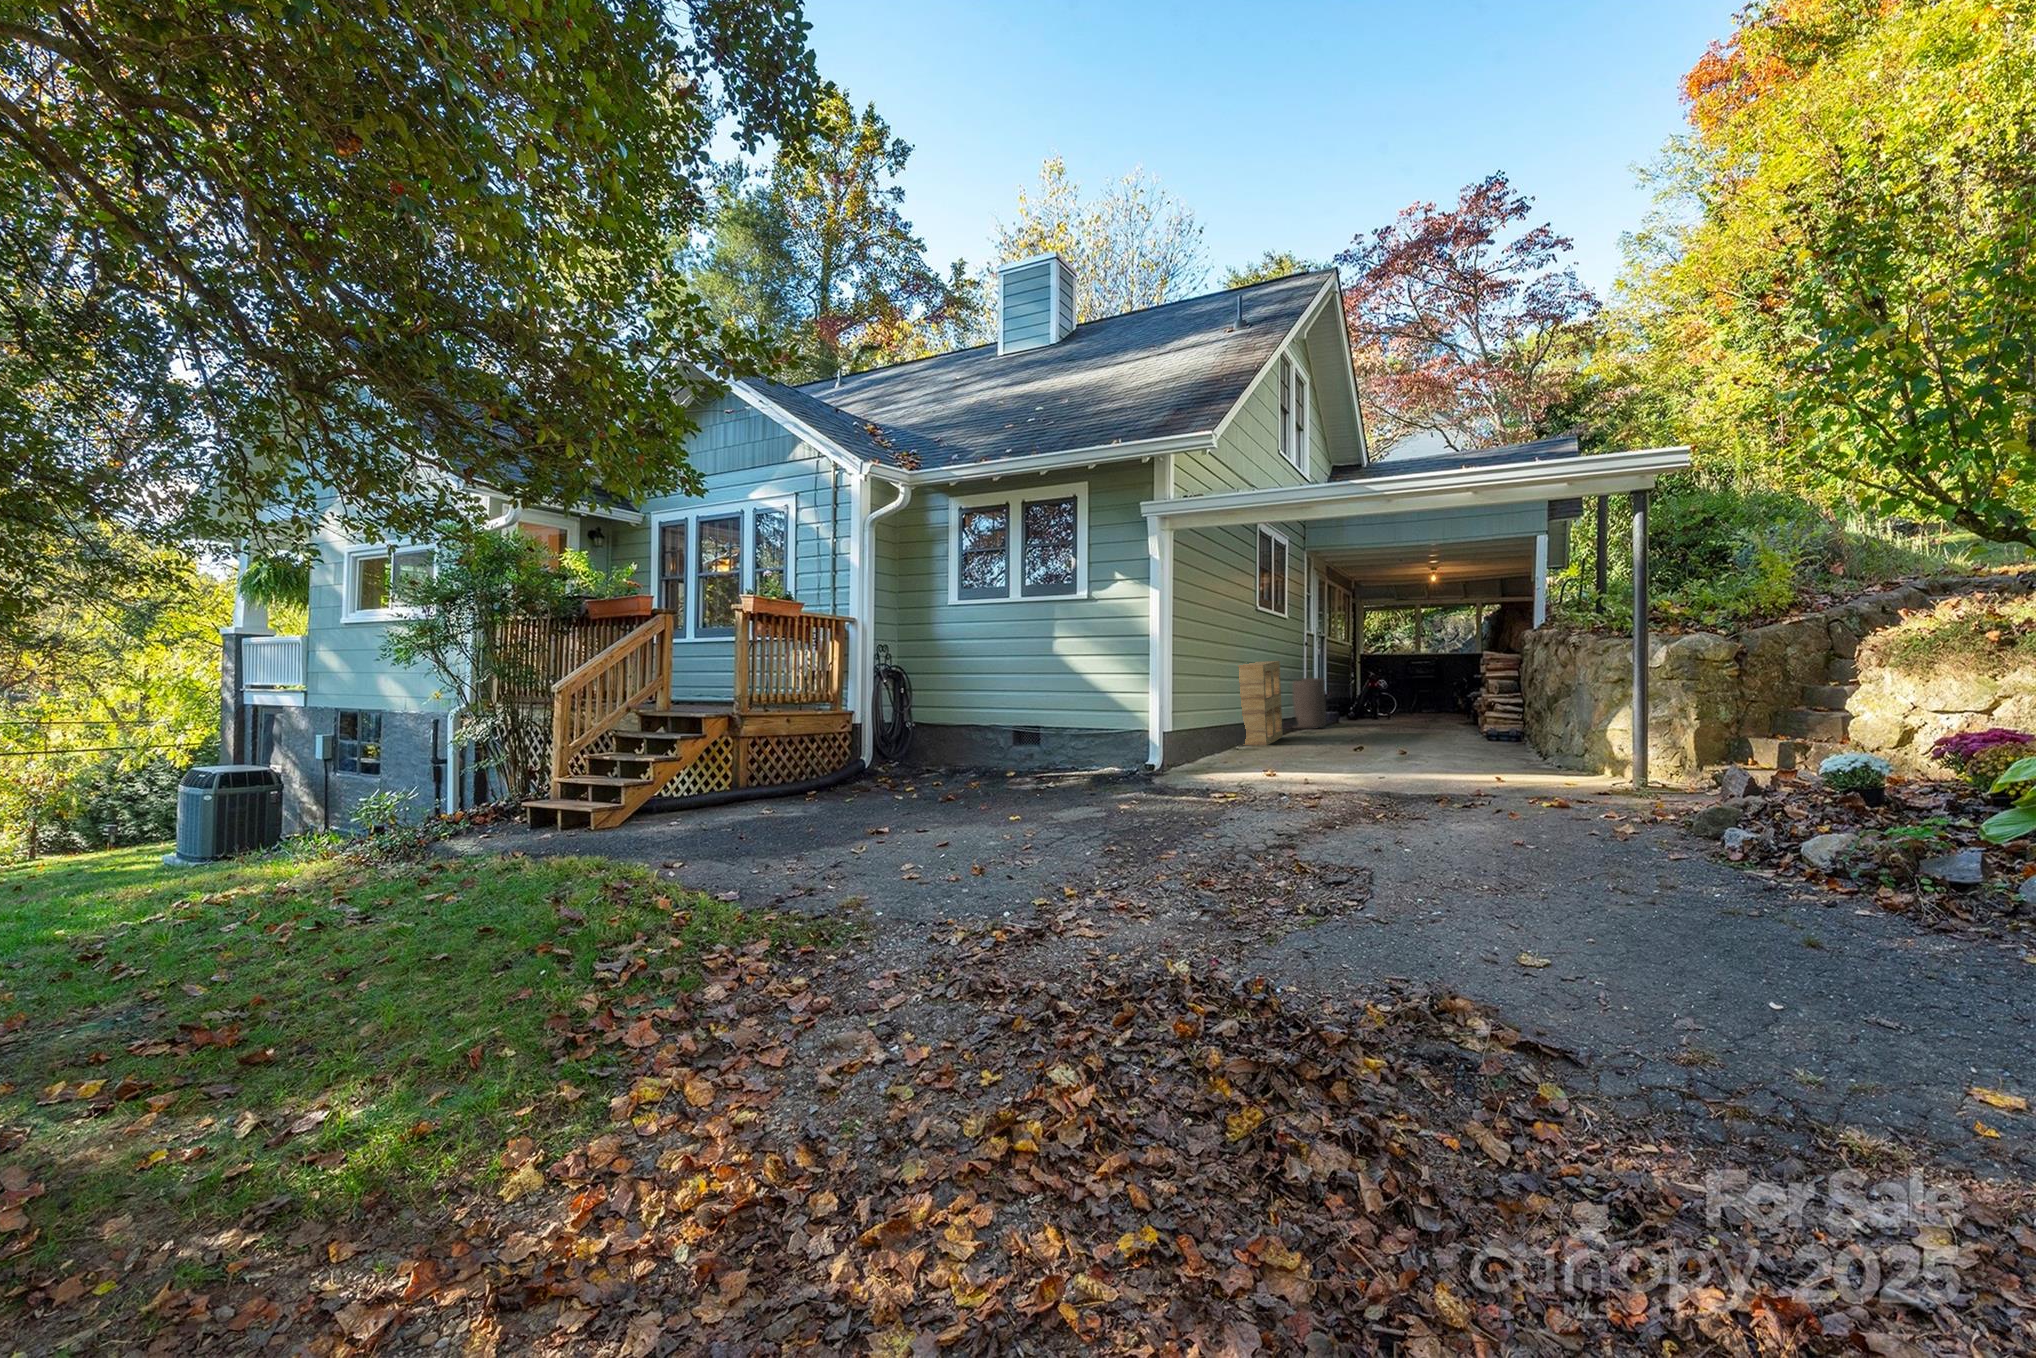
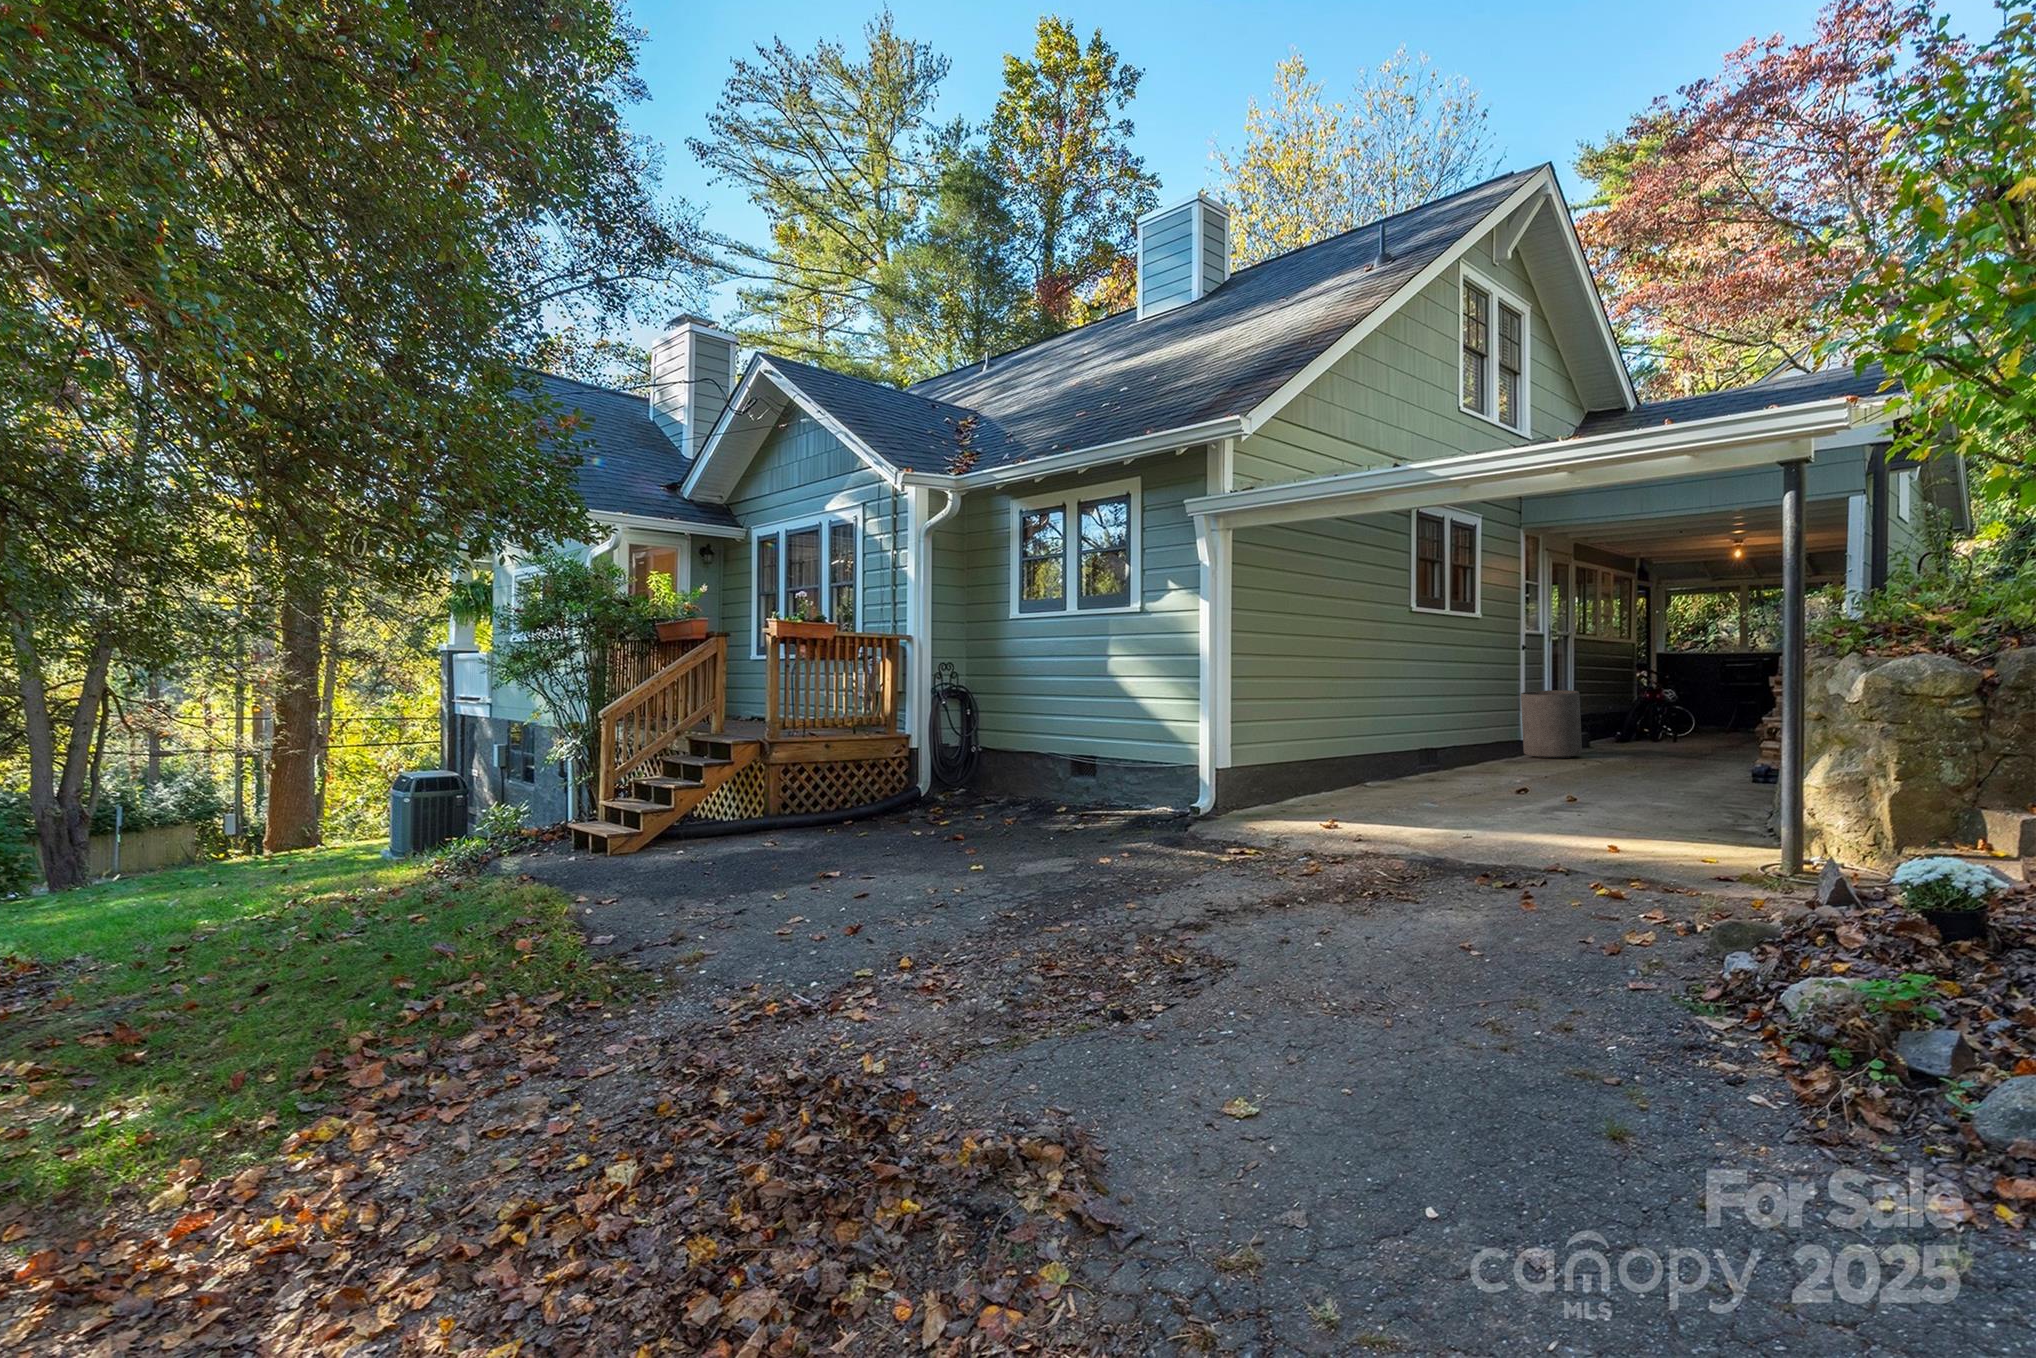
shelving unit: present [1238,661,1283,745] -> none [1383,674,1474,786]

